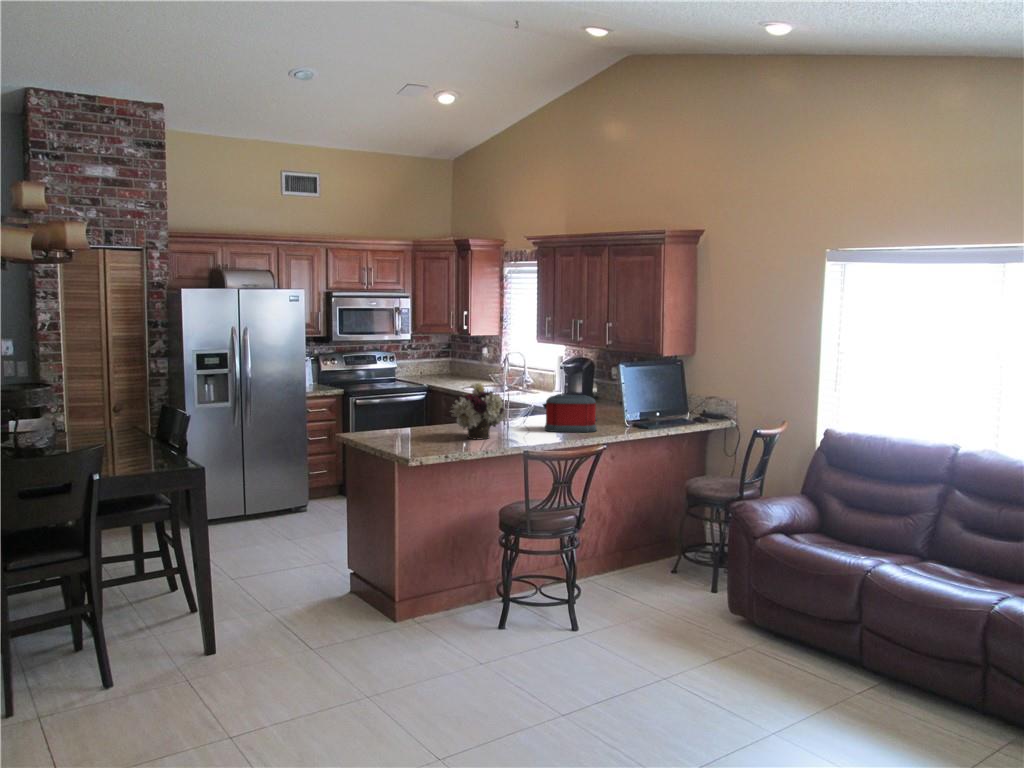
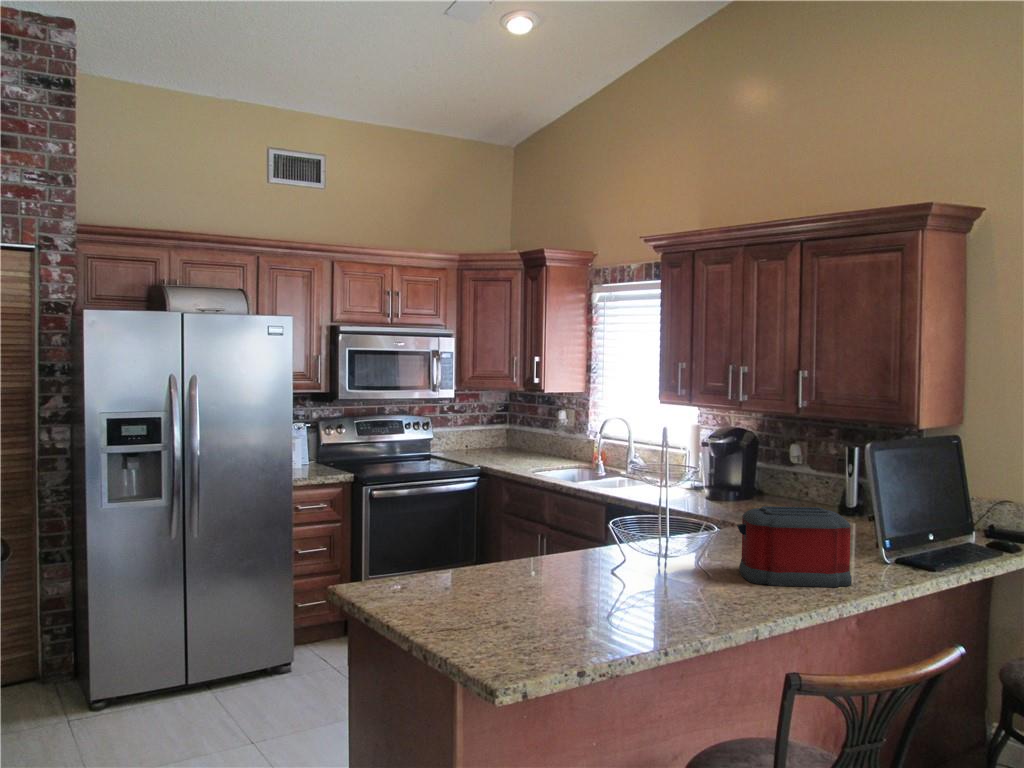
flower arrangement: present [450,382,506,440] -> none [568,485,684,612]

